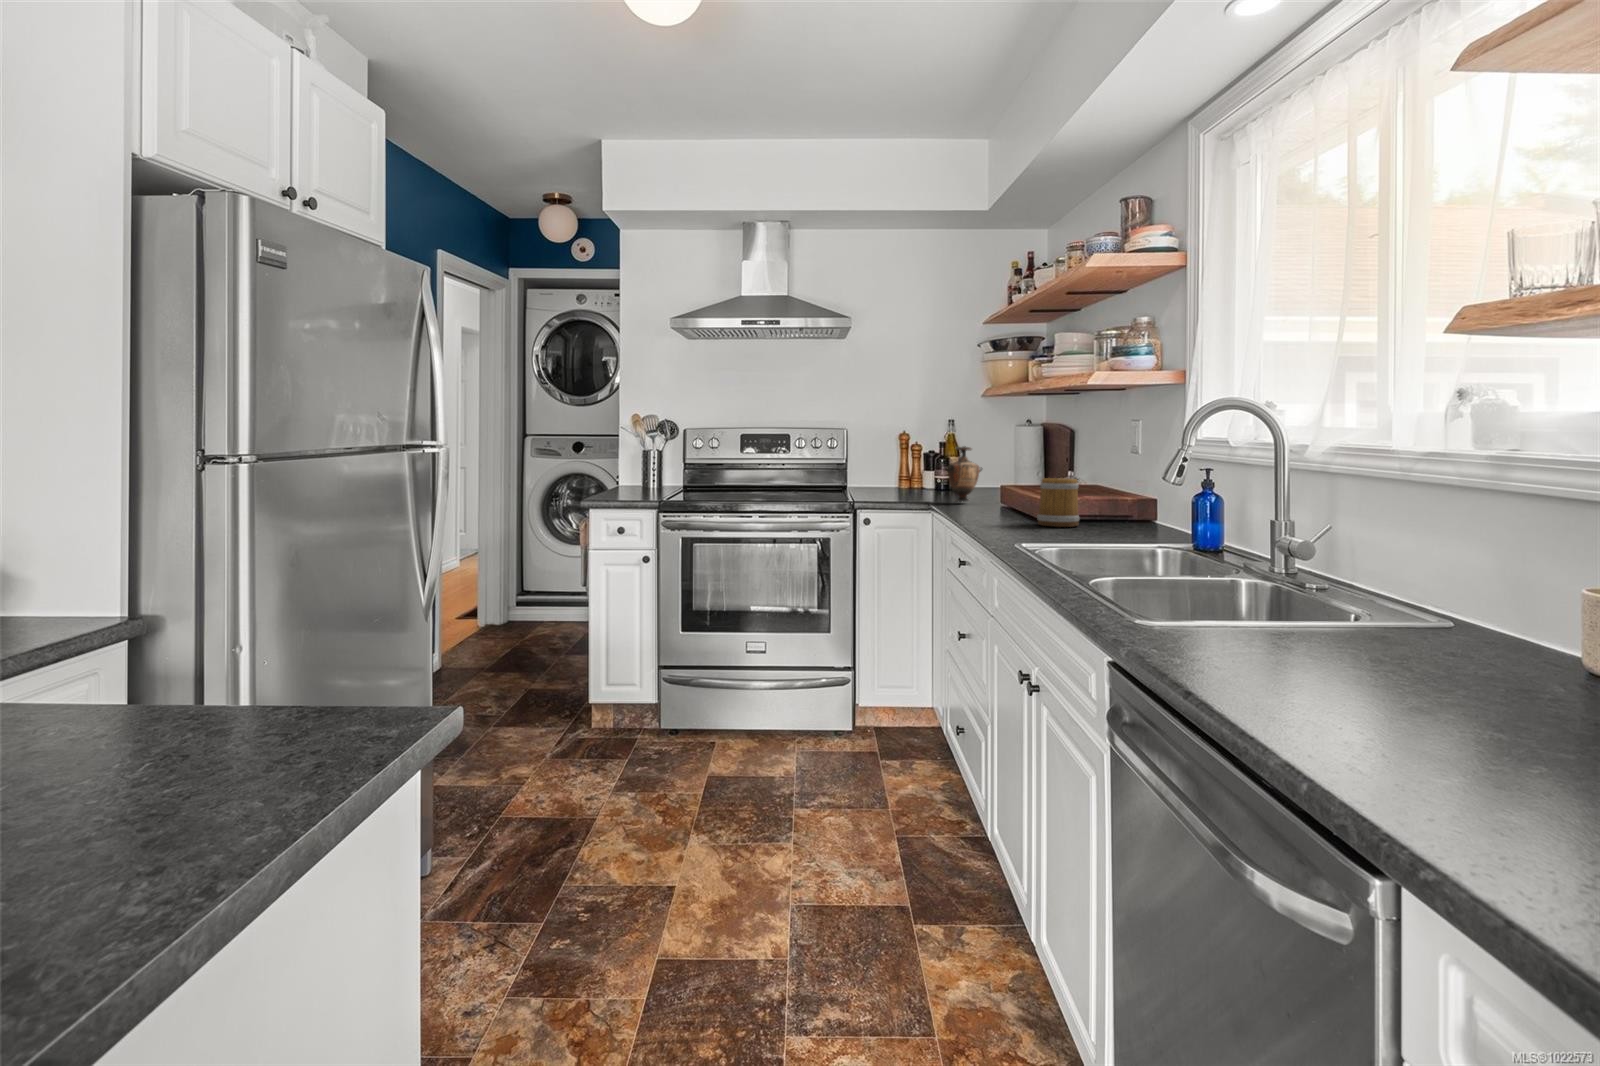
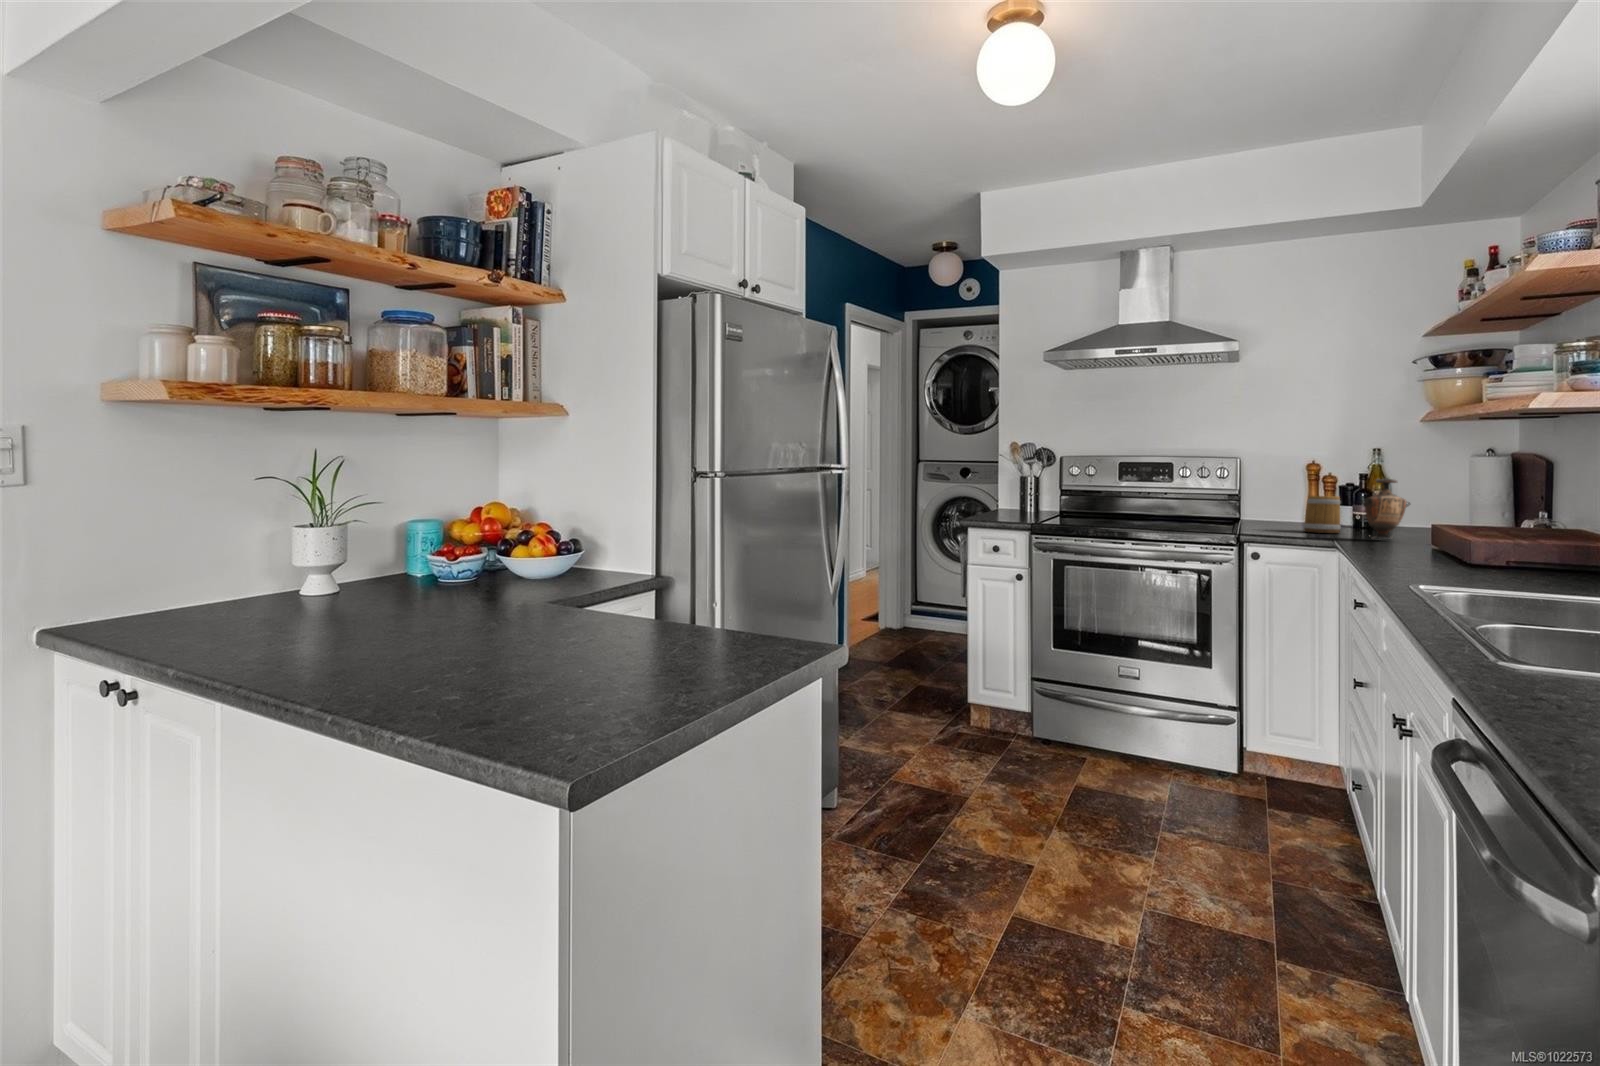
mug: present [1037,478,1079,527] -> present [1303,496,1341,533]

